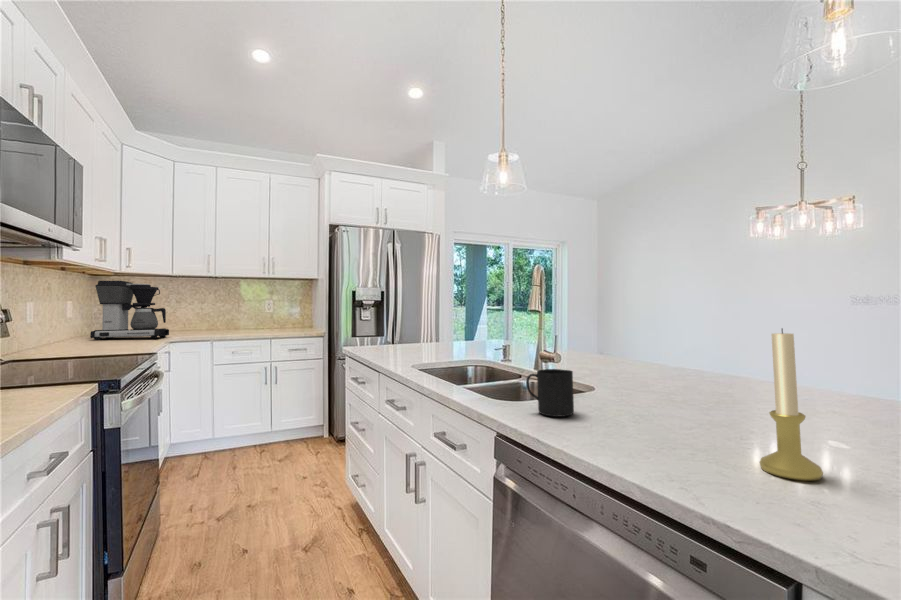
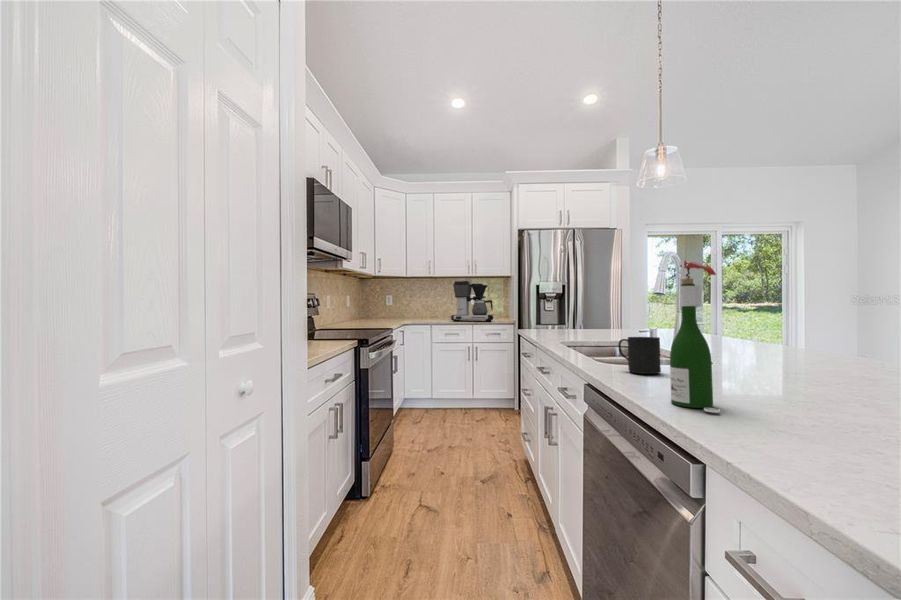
coffee maker: present [90,281,169,340] -> present [451,281,493,321]
wine bottle: none [650,289,727,488] -> present [670,260,720,413]
candle holder: present [760,329,823,481] -> none [781,289,840,422]

